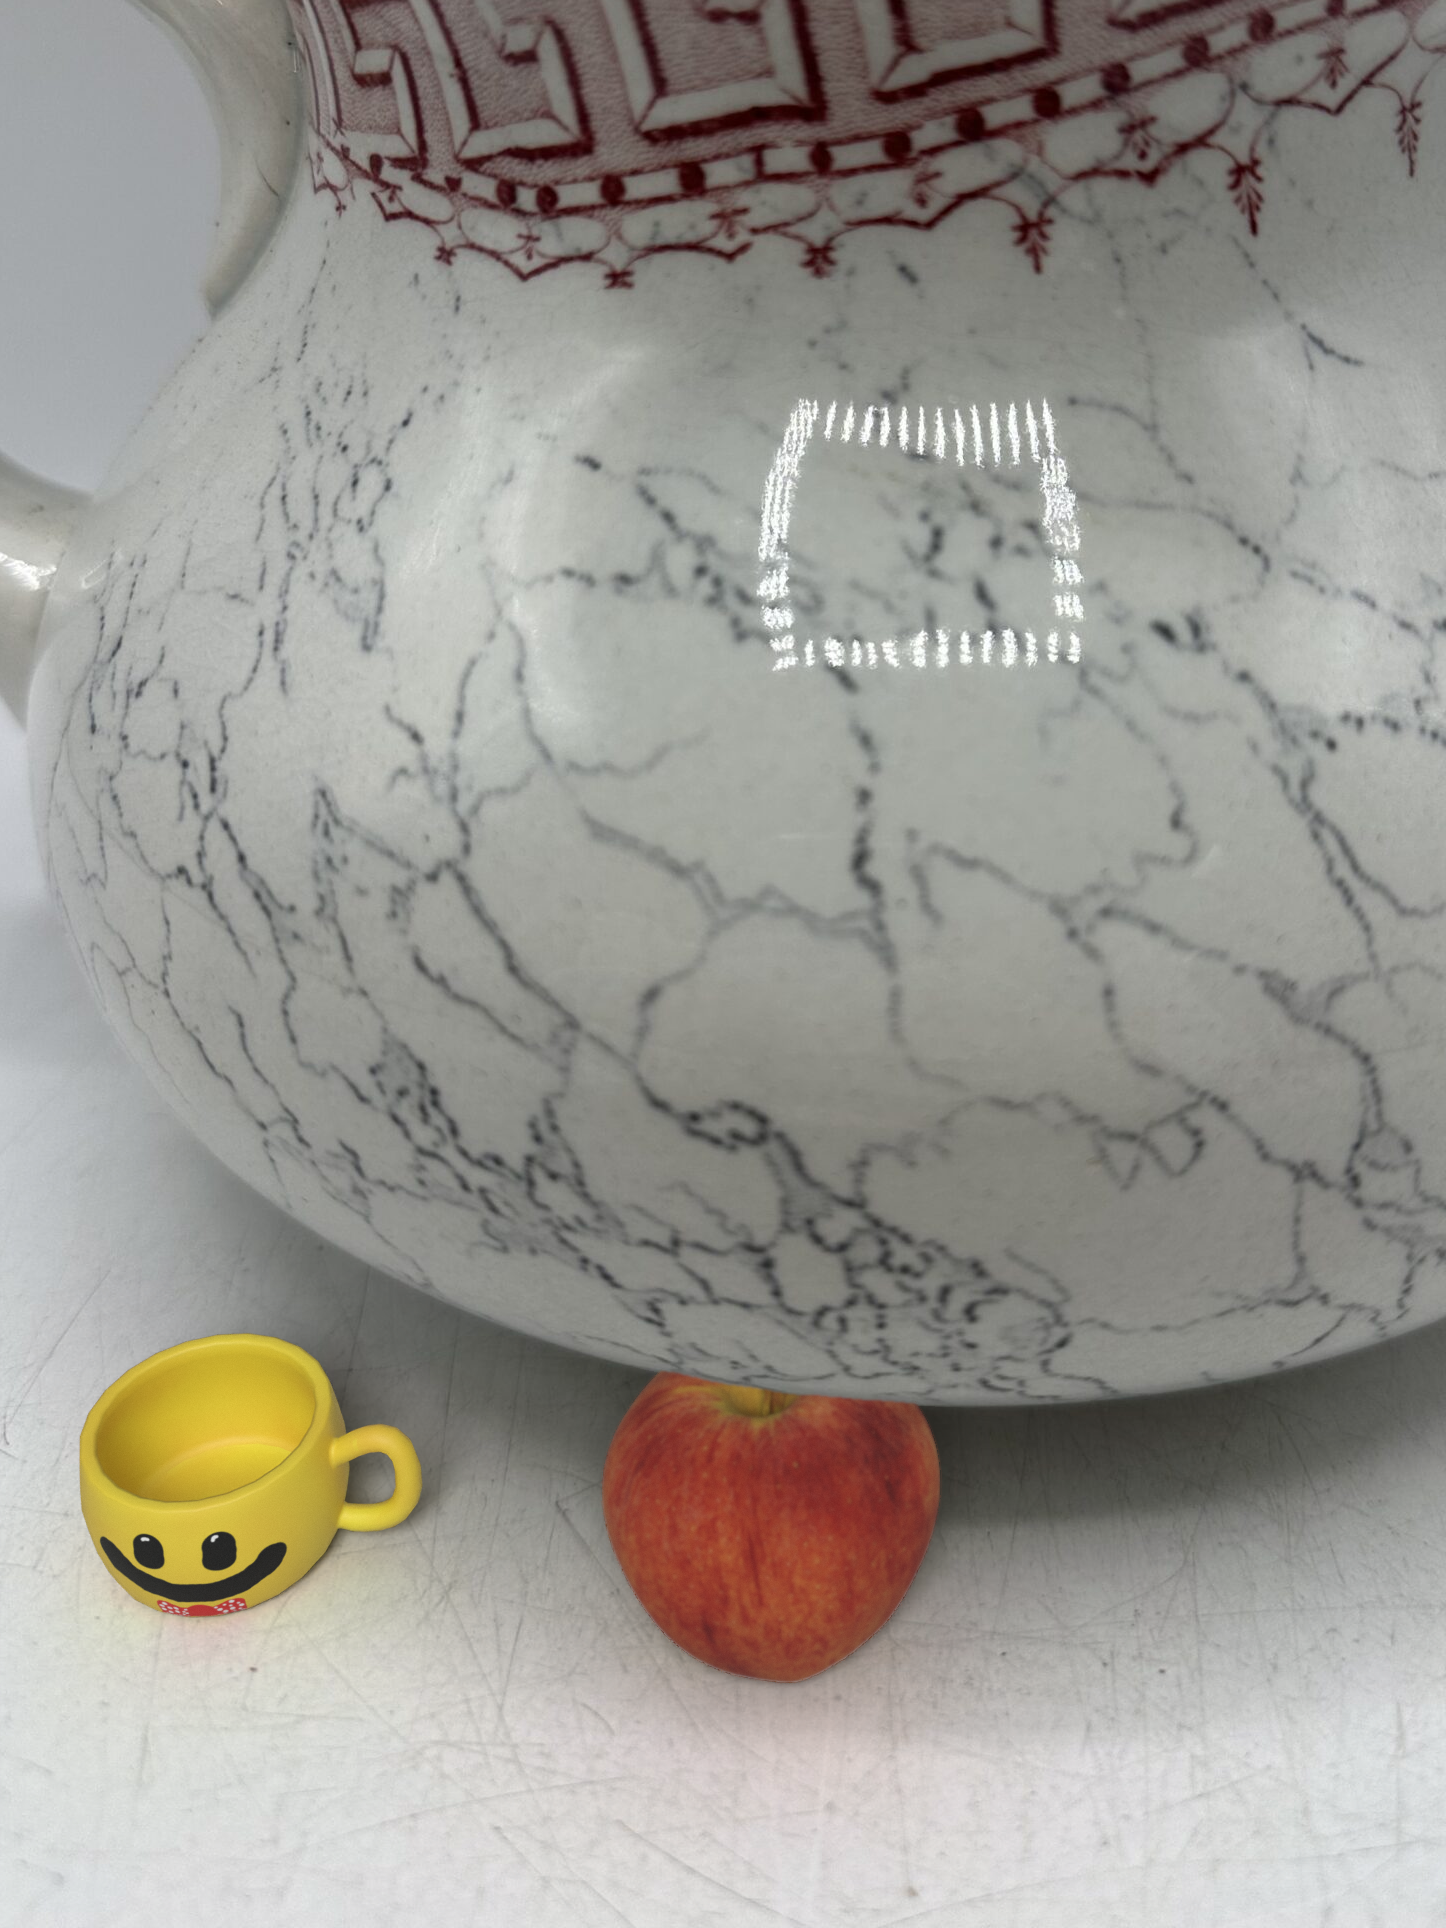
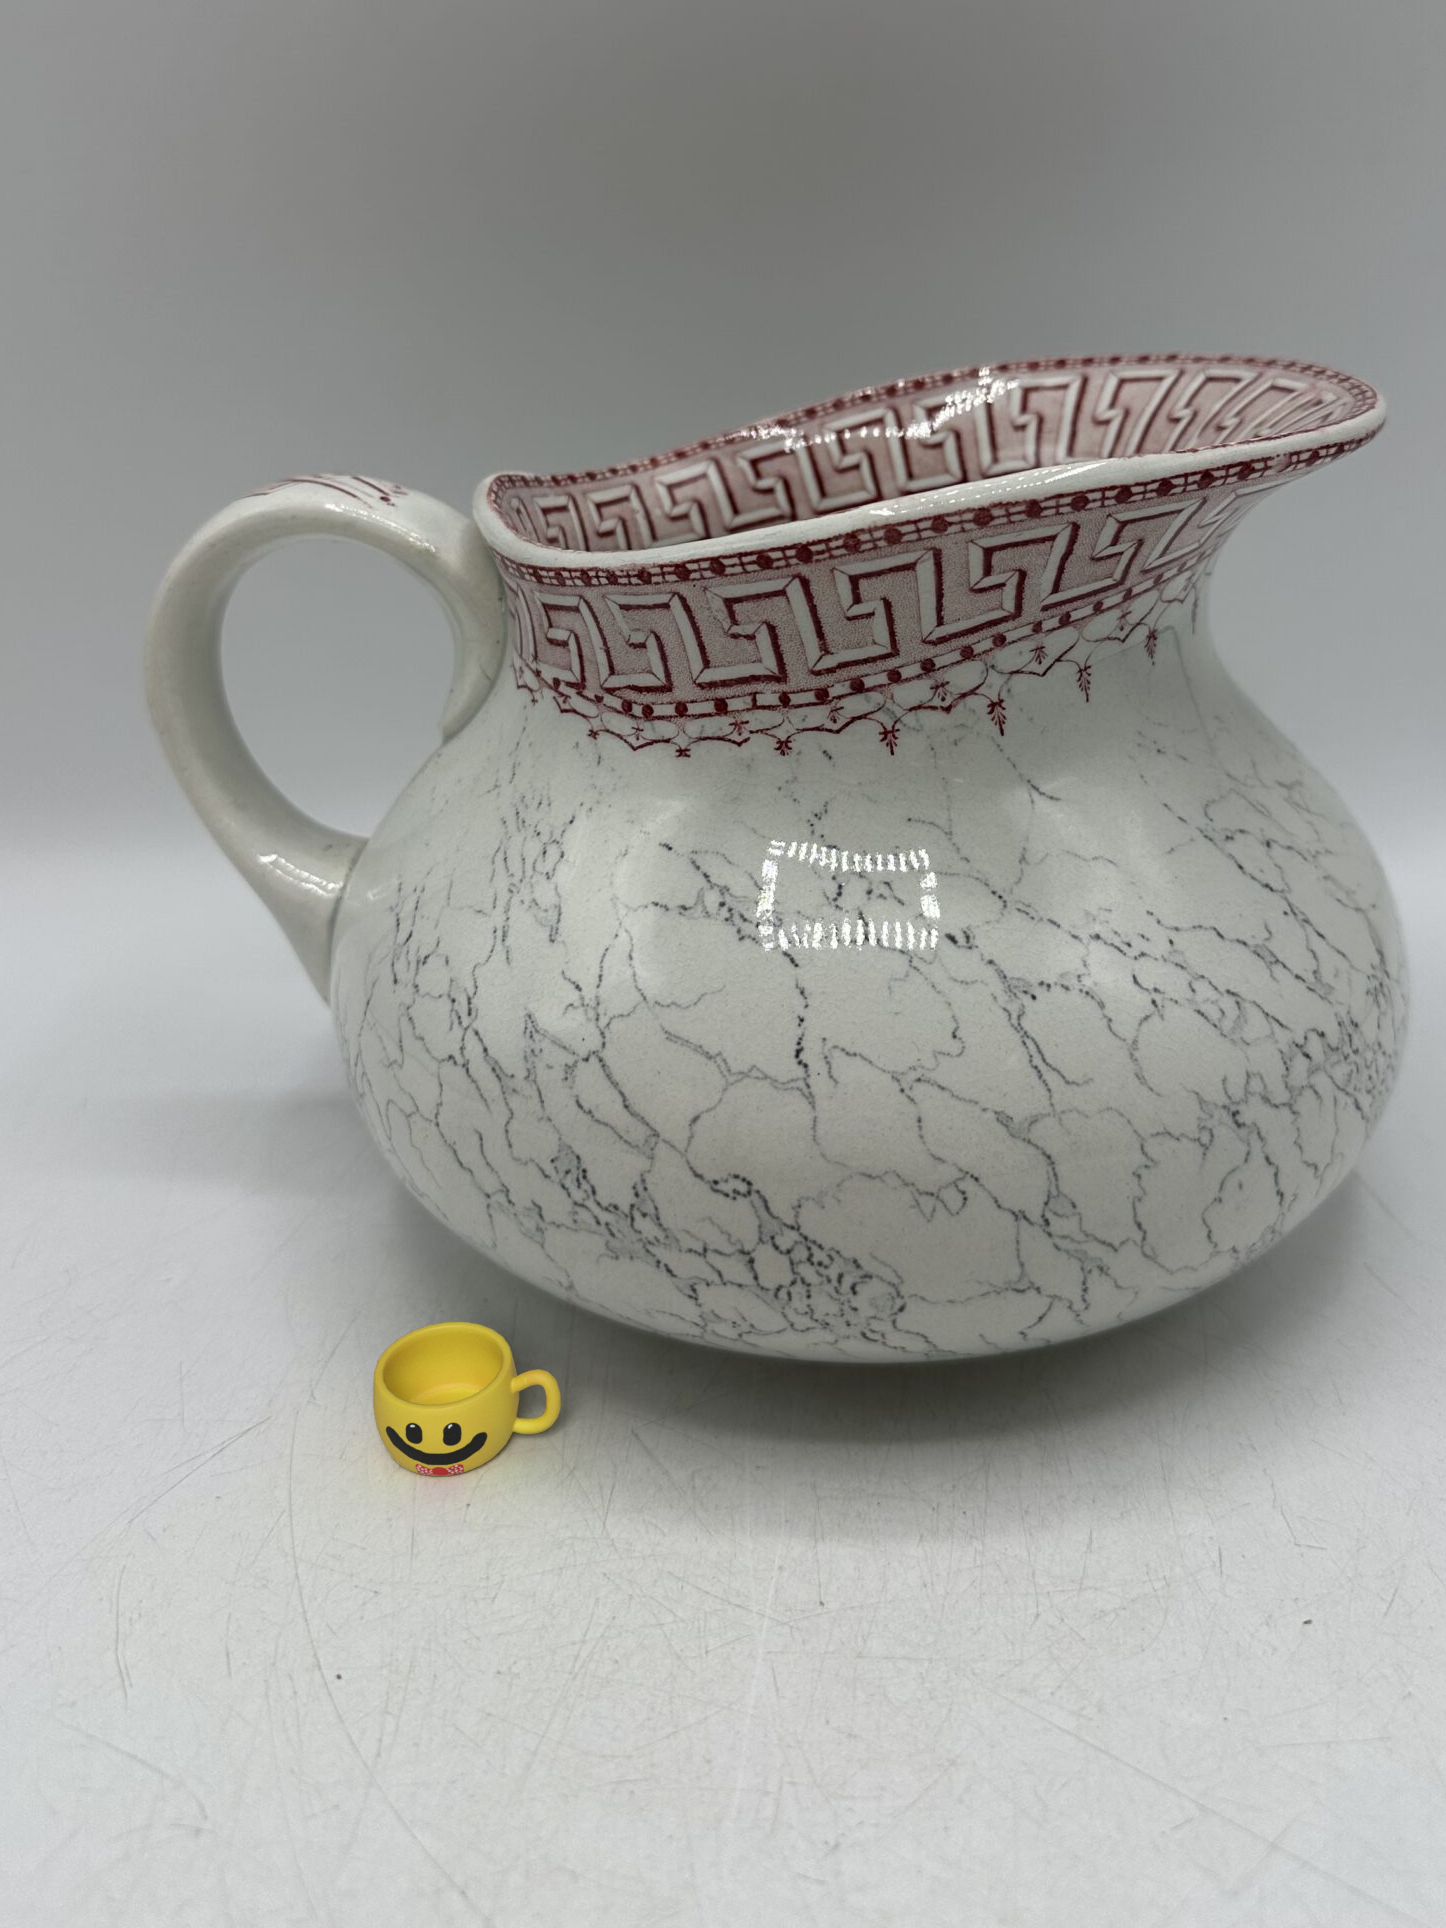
apple: present [602,1371,940,1683] -> none [662,1313,847,1511]

